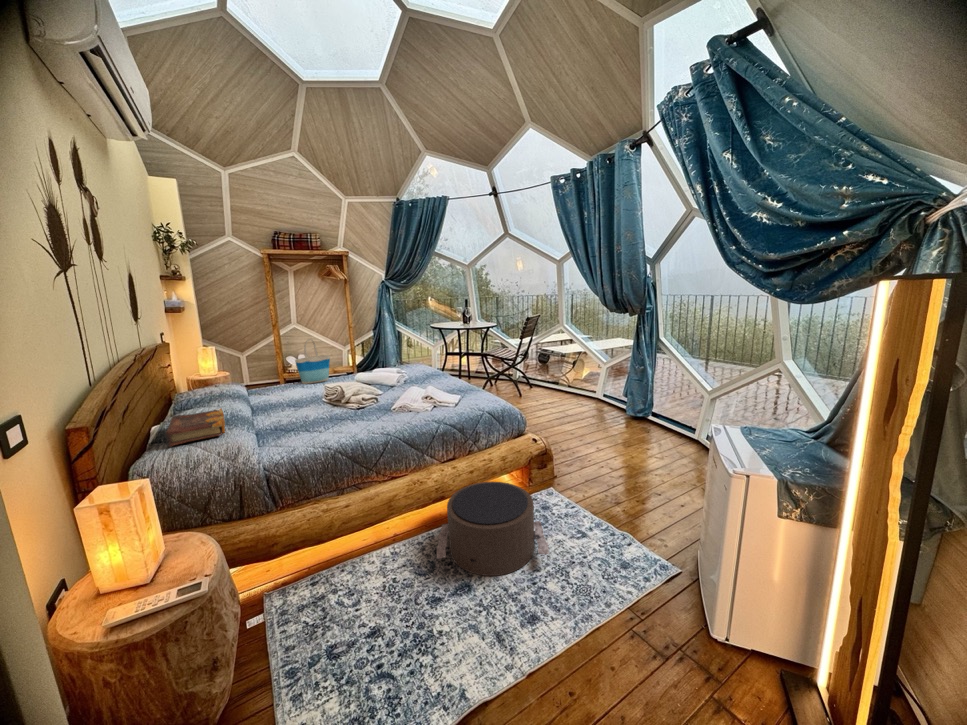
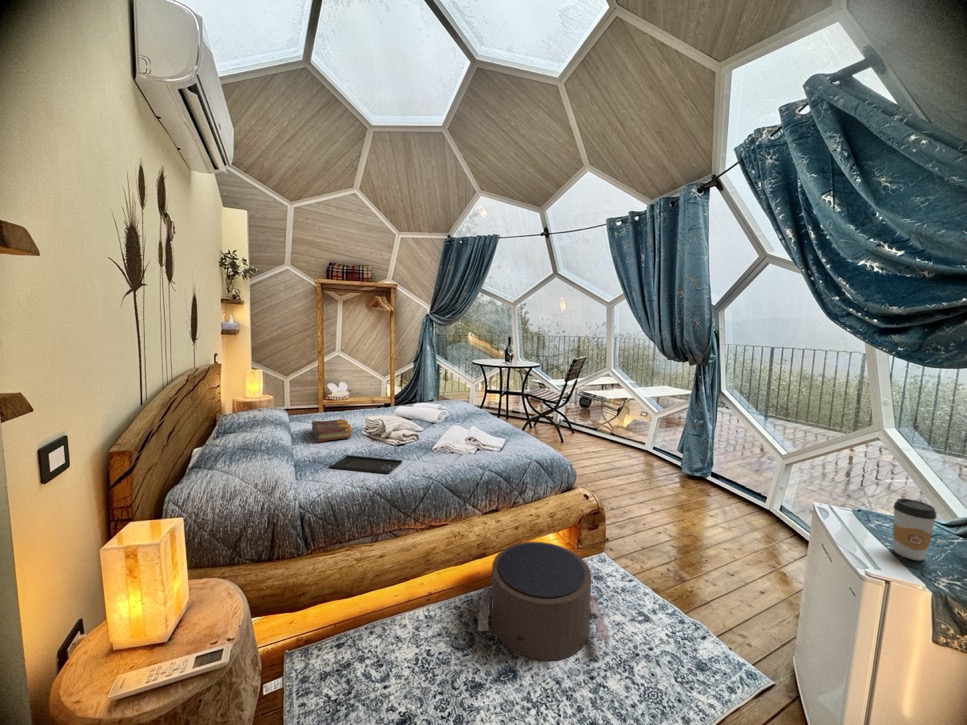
tote bag: present [295,339,330,384] -> none [339,368,374,414]
book: present [164,408,225,447] -> present [312,419,351,442]
coffee cup: none [761,412,790,459] -> present [893,499,936,560]
tray: none [289,421,361,434] -> present [329,455,402,474]

